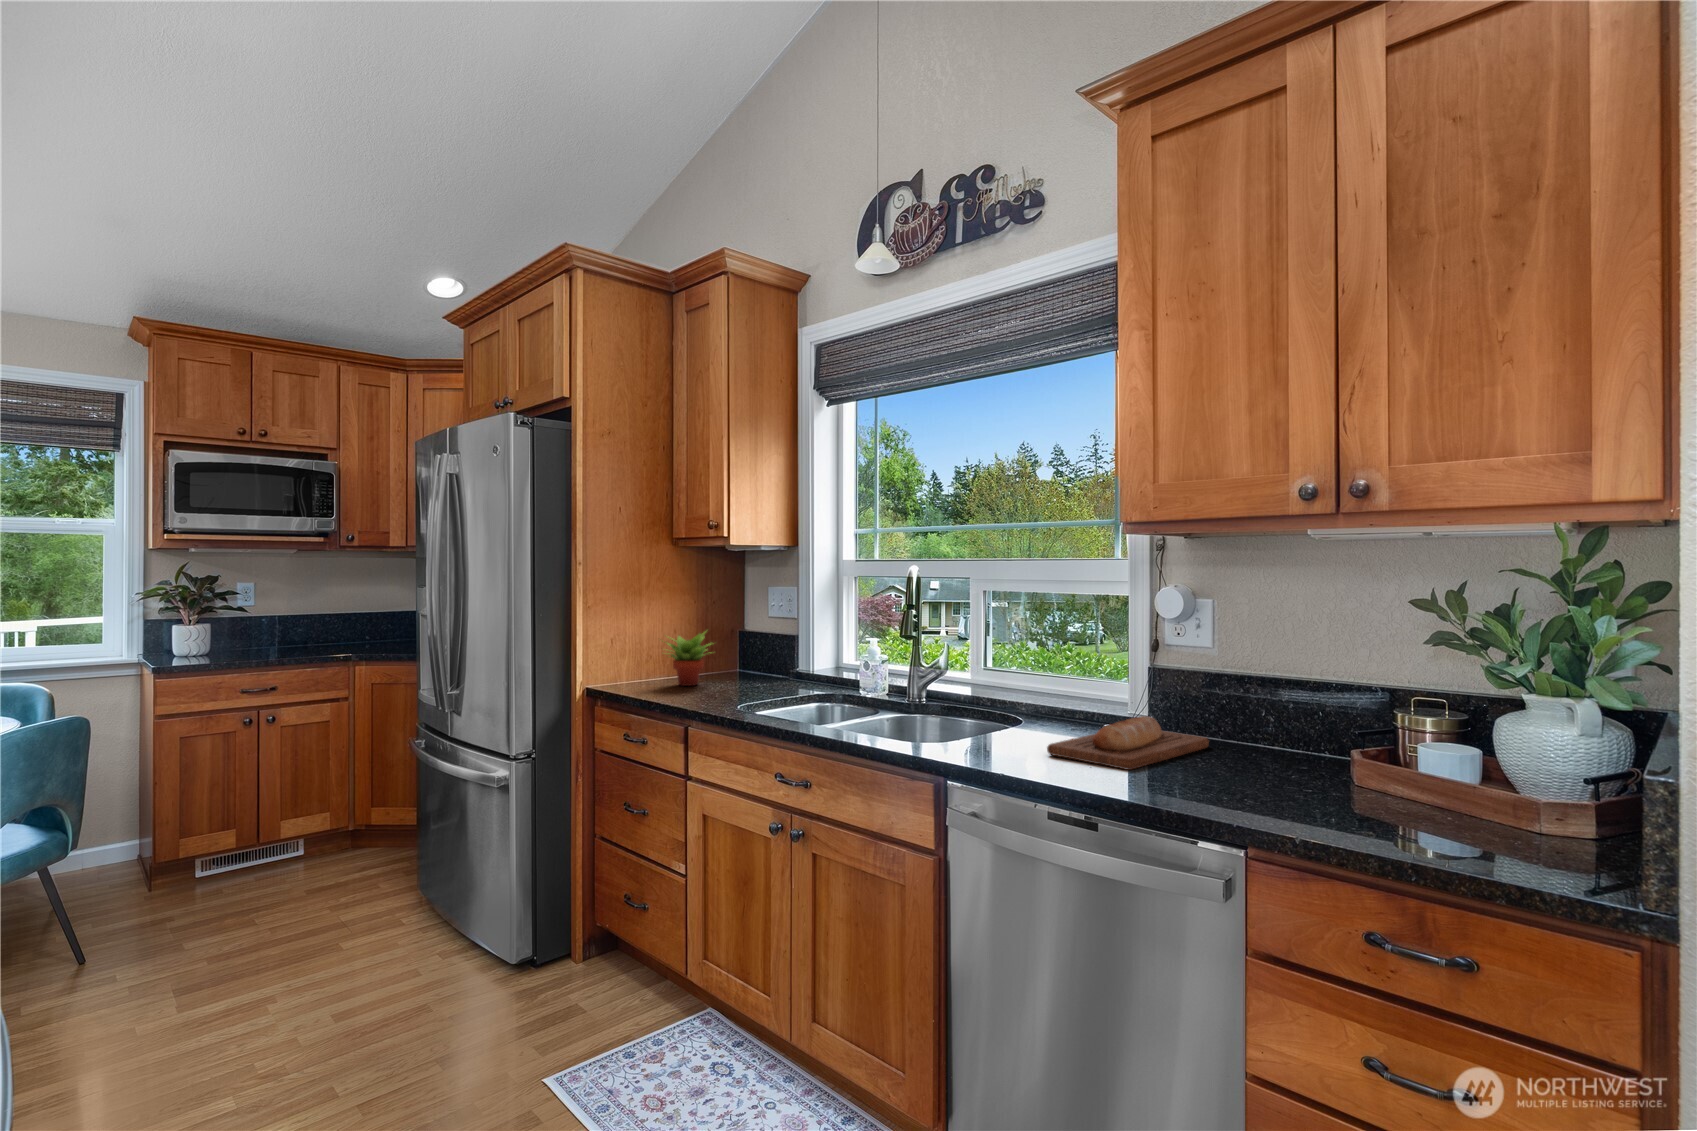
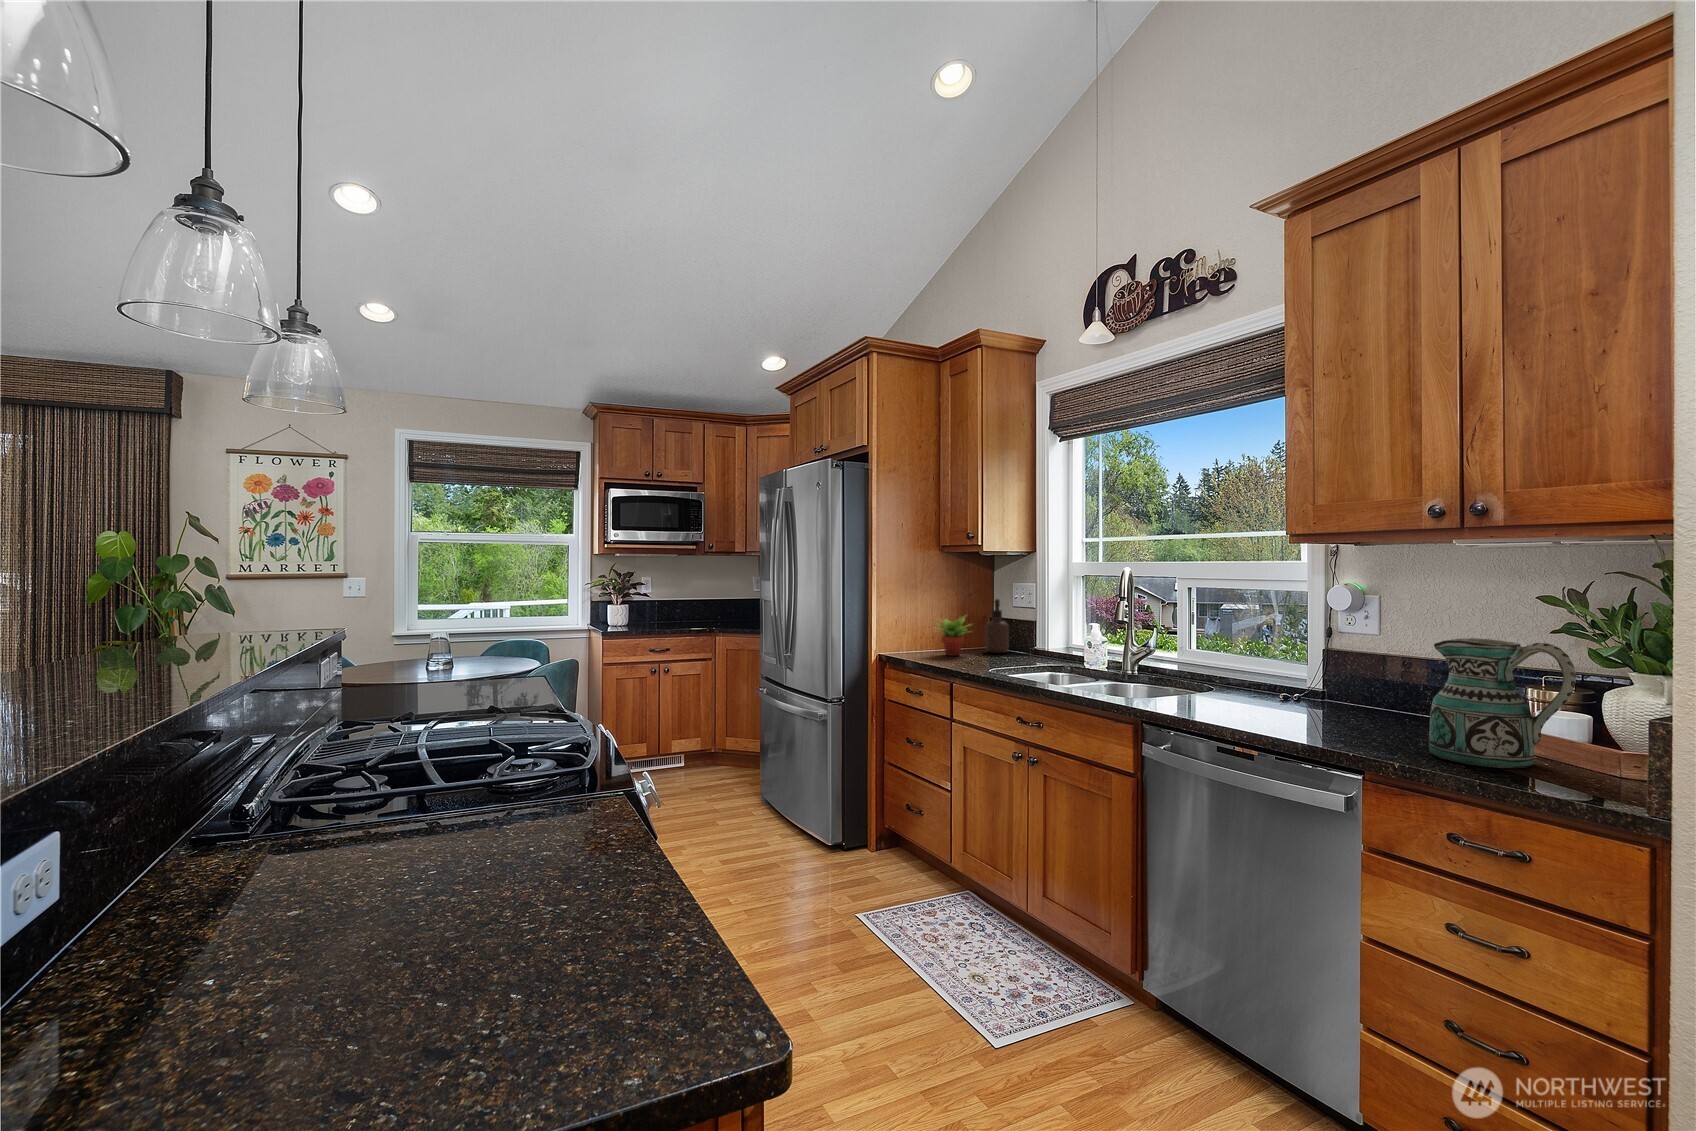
soap dispenser: none [732,609,762,679] -> present [985,599,1009,653]
ceramic pitcher: none [1321,658,1501,834] -> present [1429,638,1576,768]
bread loaf: present [1047,716,1209,770] -> none [1226,686,1371,721]

